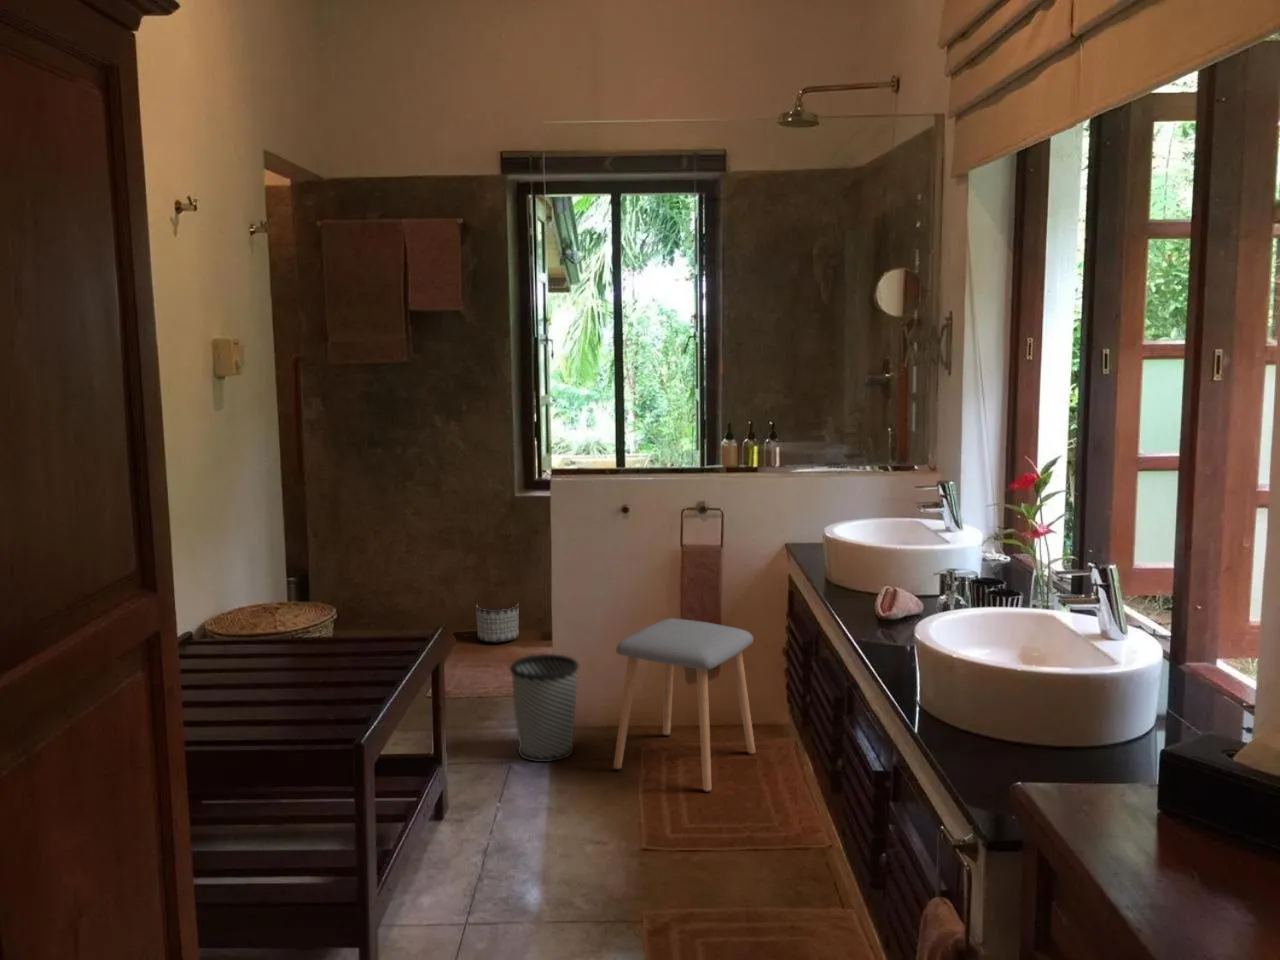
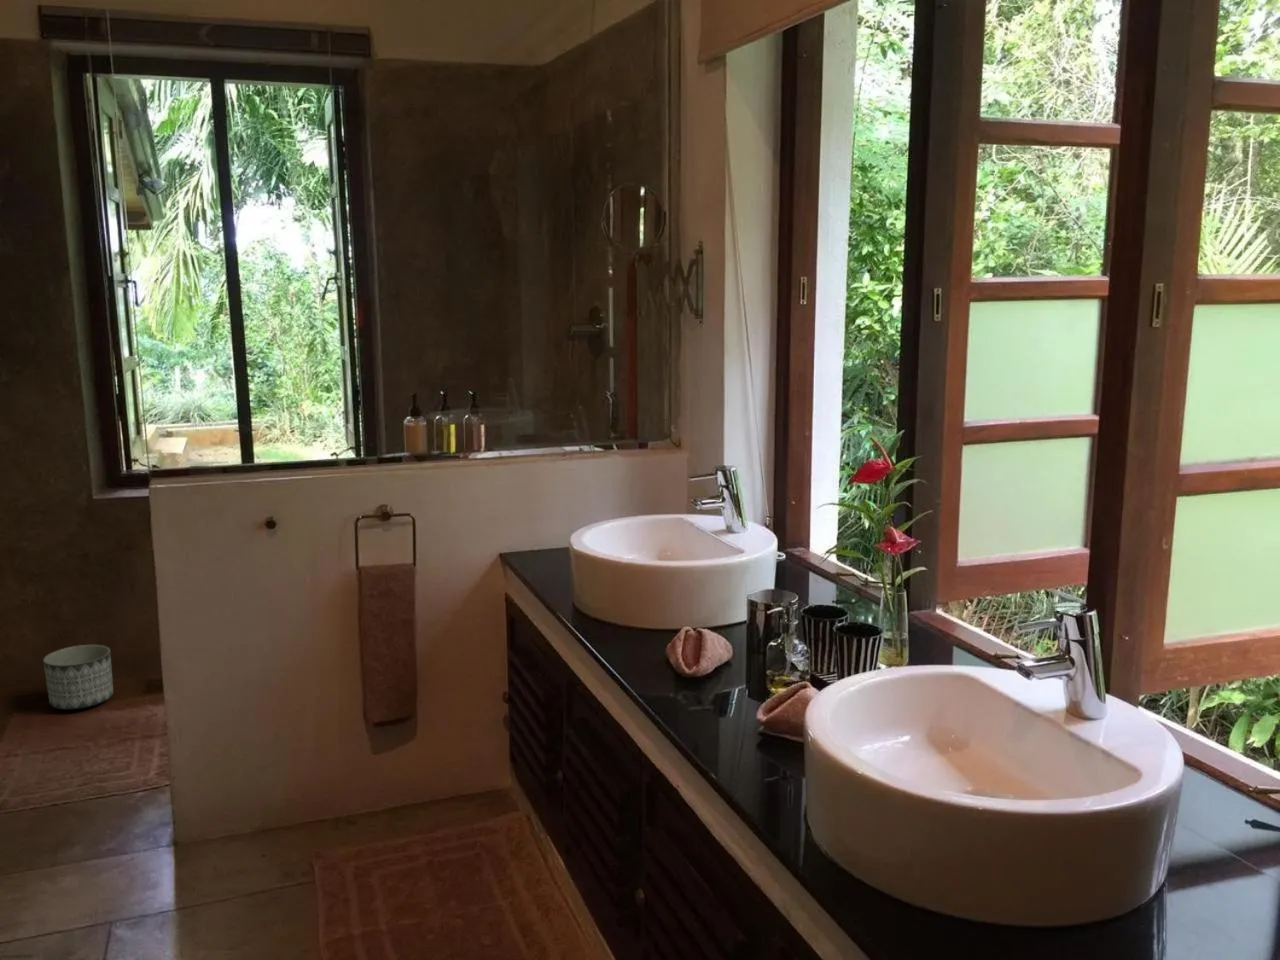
stool: present [614,618,755,793] -> none [272,673,478,924]
wastebasket: present [510,654,578,762] -> none [100,745,213,914]

